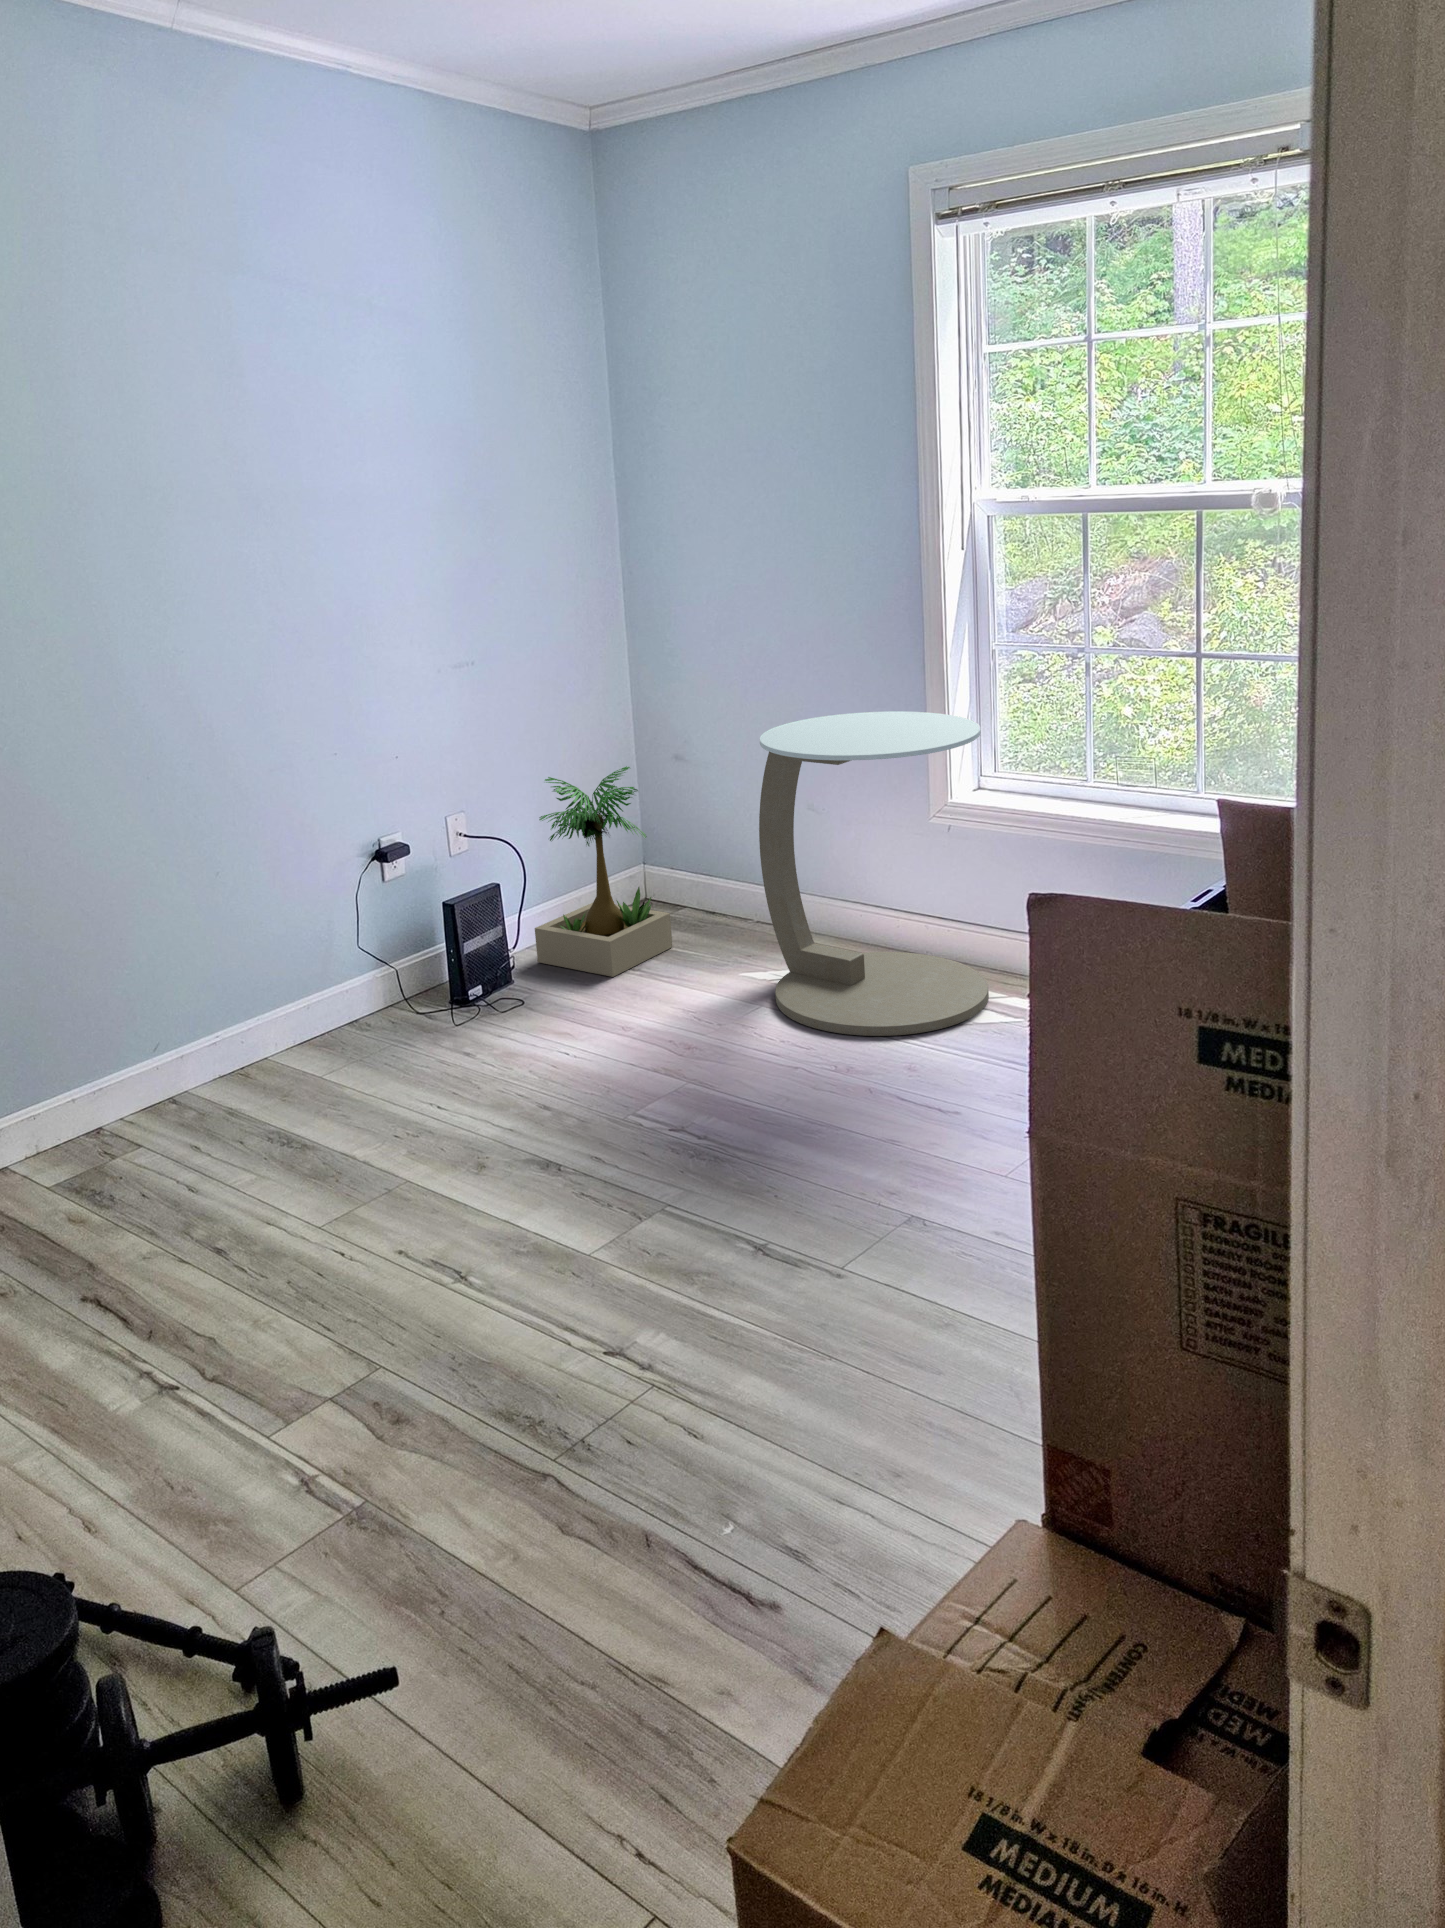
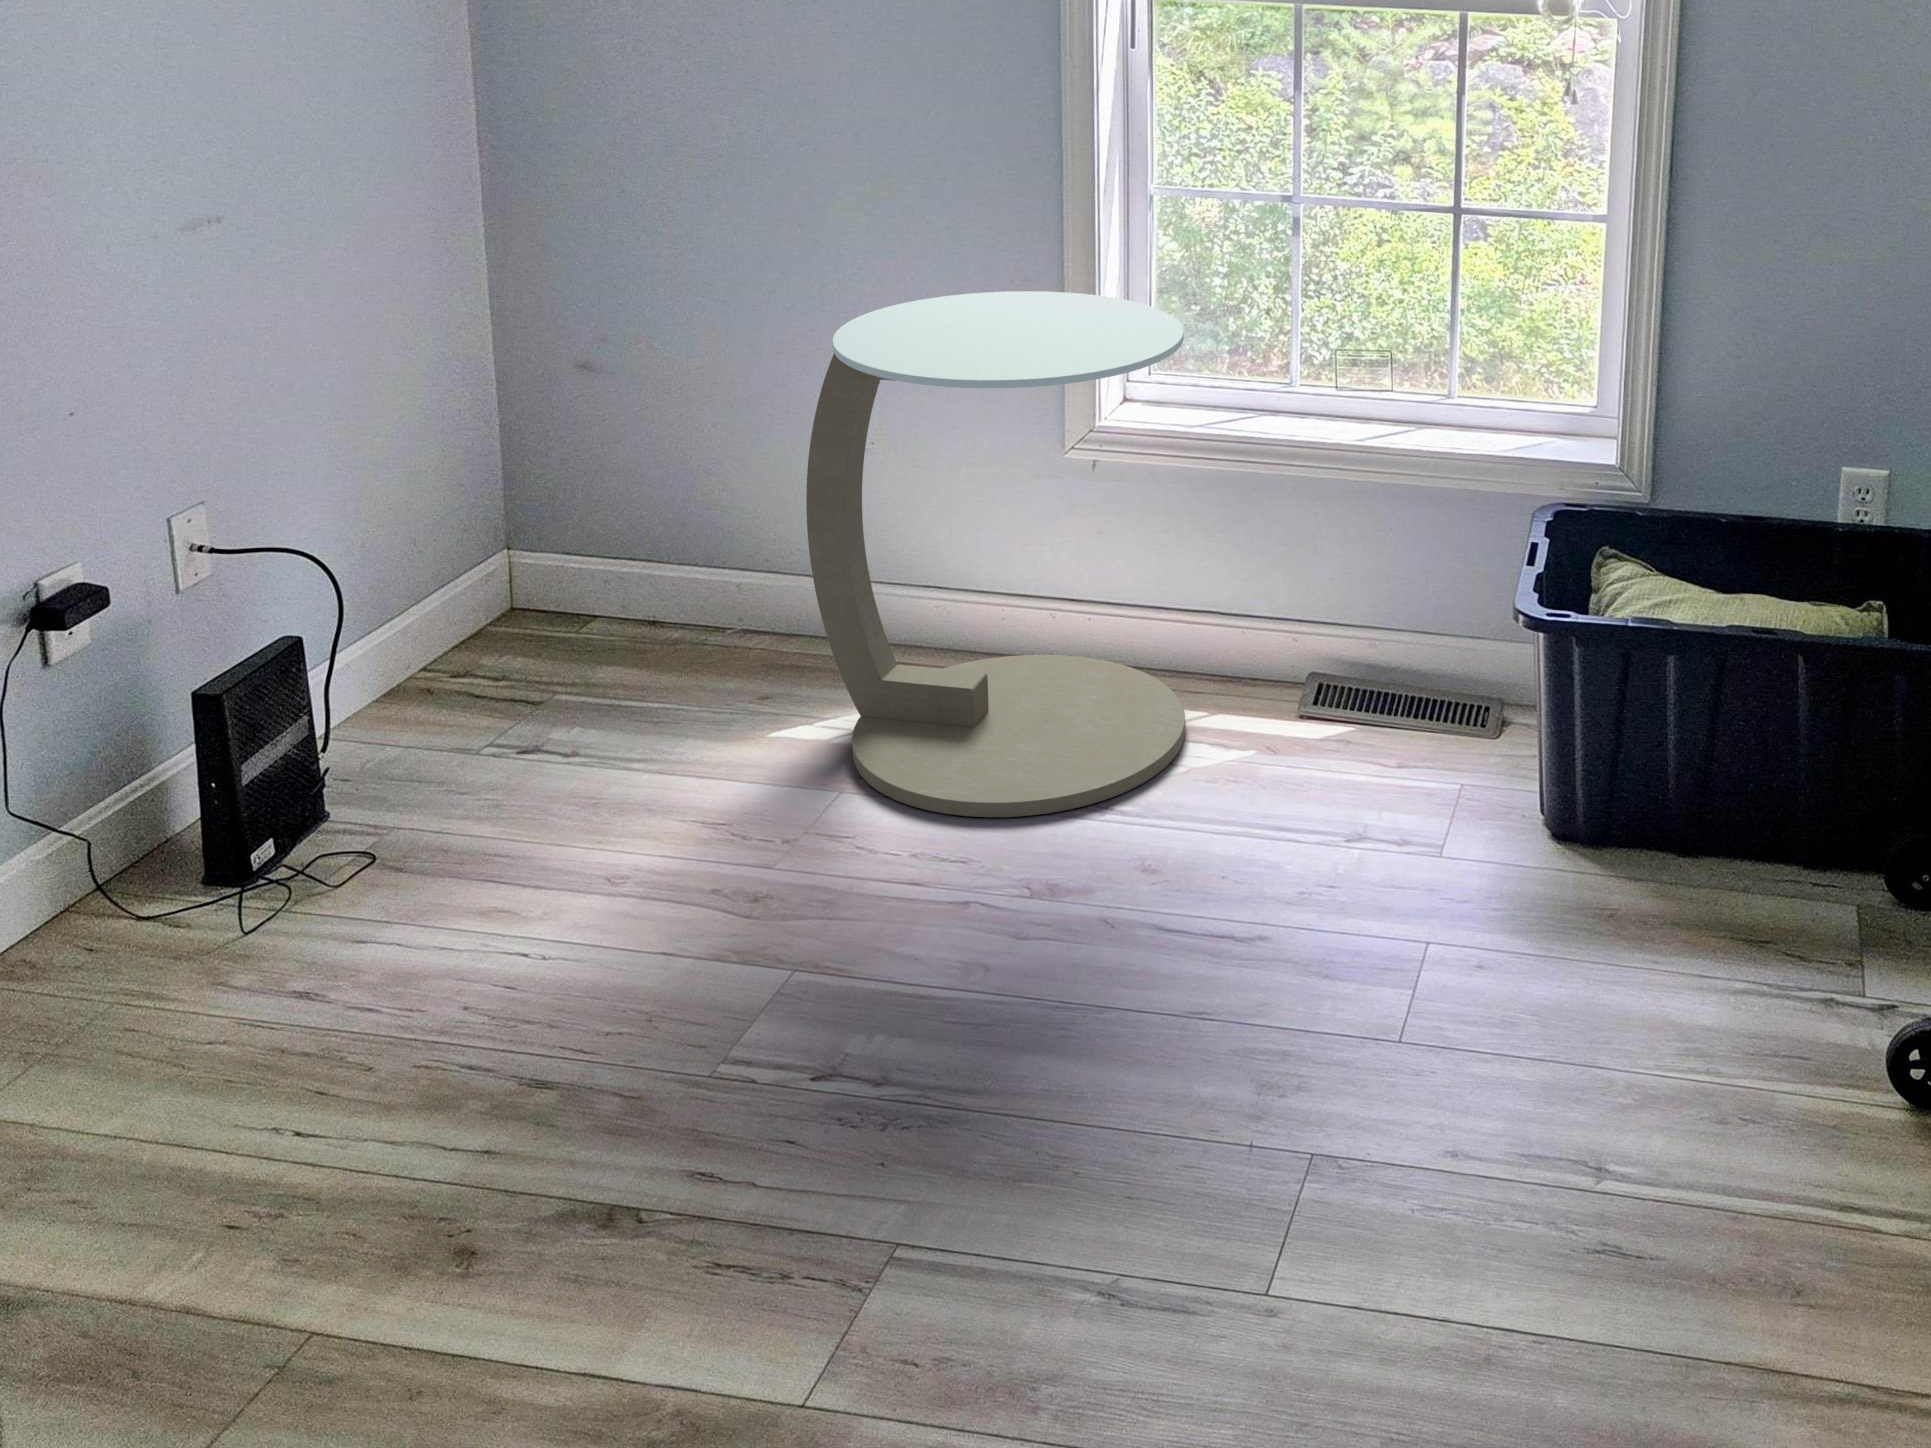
potted plant: present [535,766,672,977] -> none [328,388,617,770]

